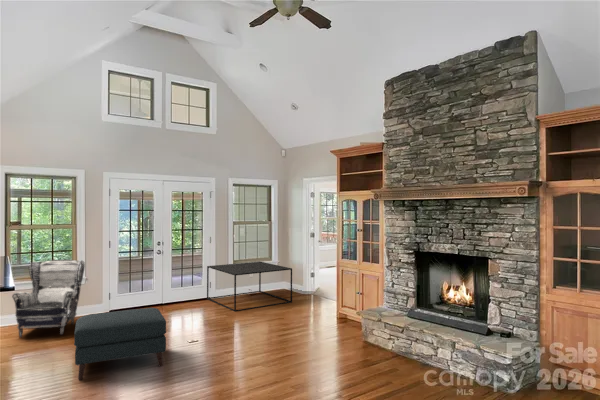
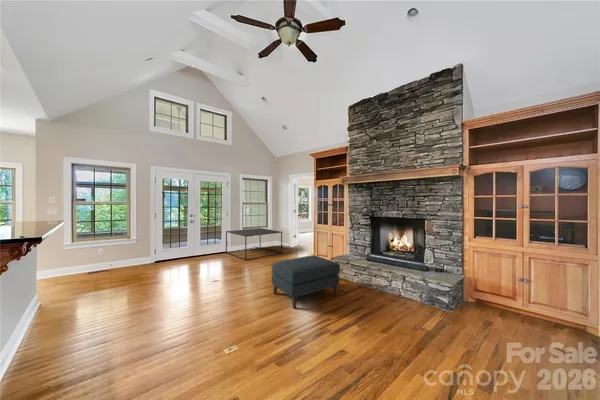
armchair: present [12,259,85,337] -> none [74,227,137,286]
ottoman: present [74,308,166,380] -> present [272,255,340,309]

